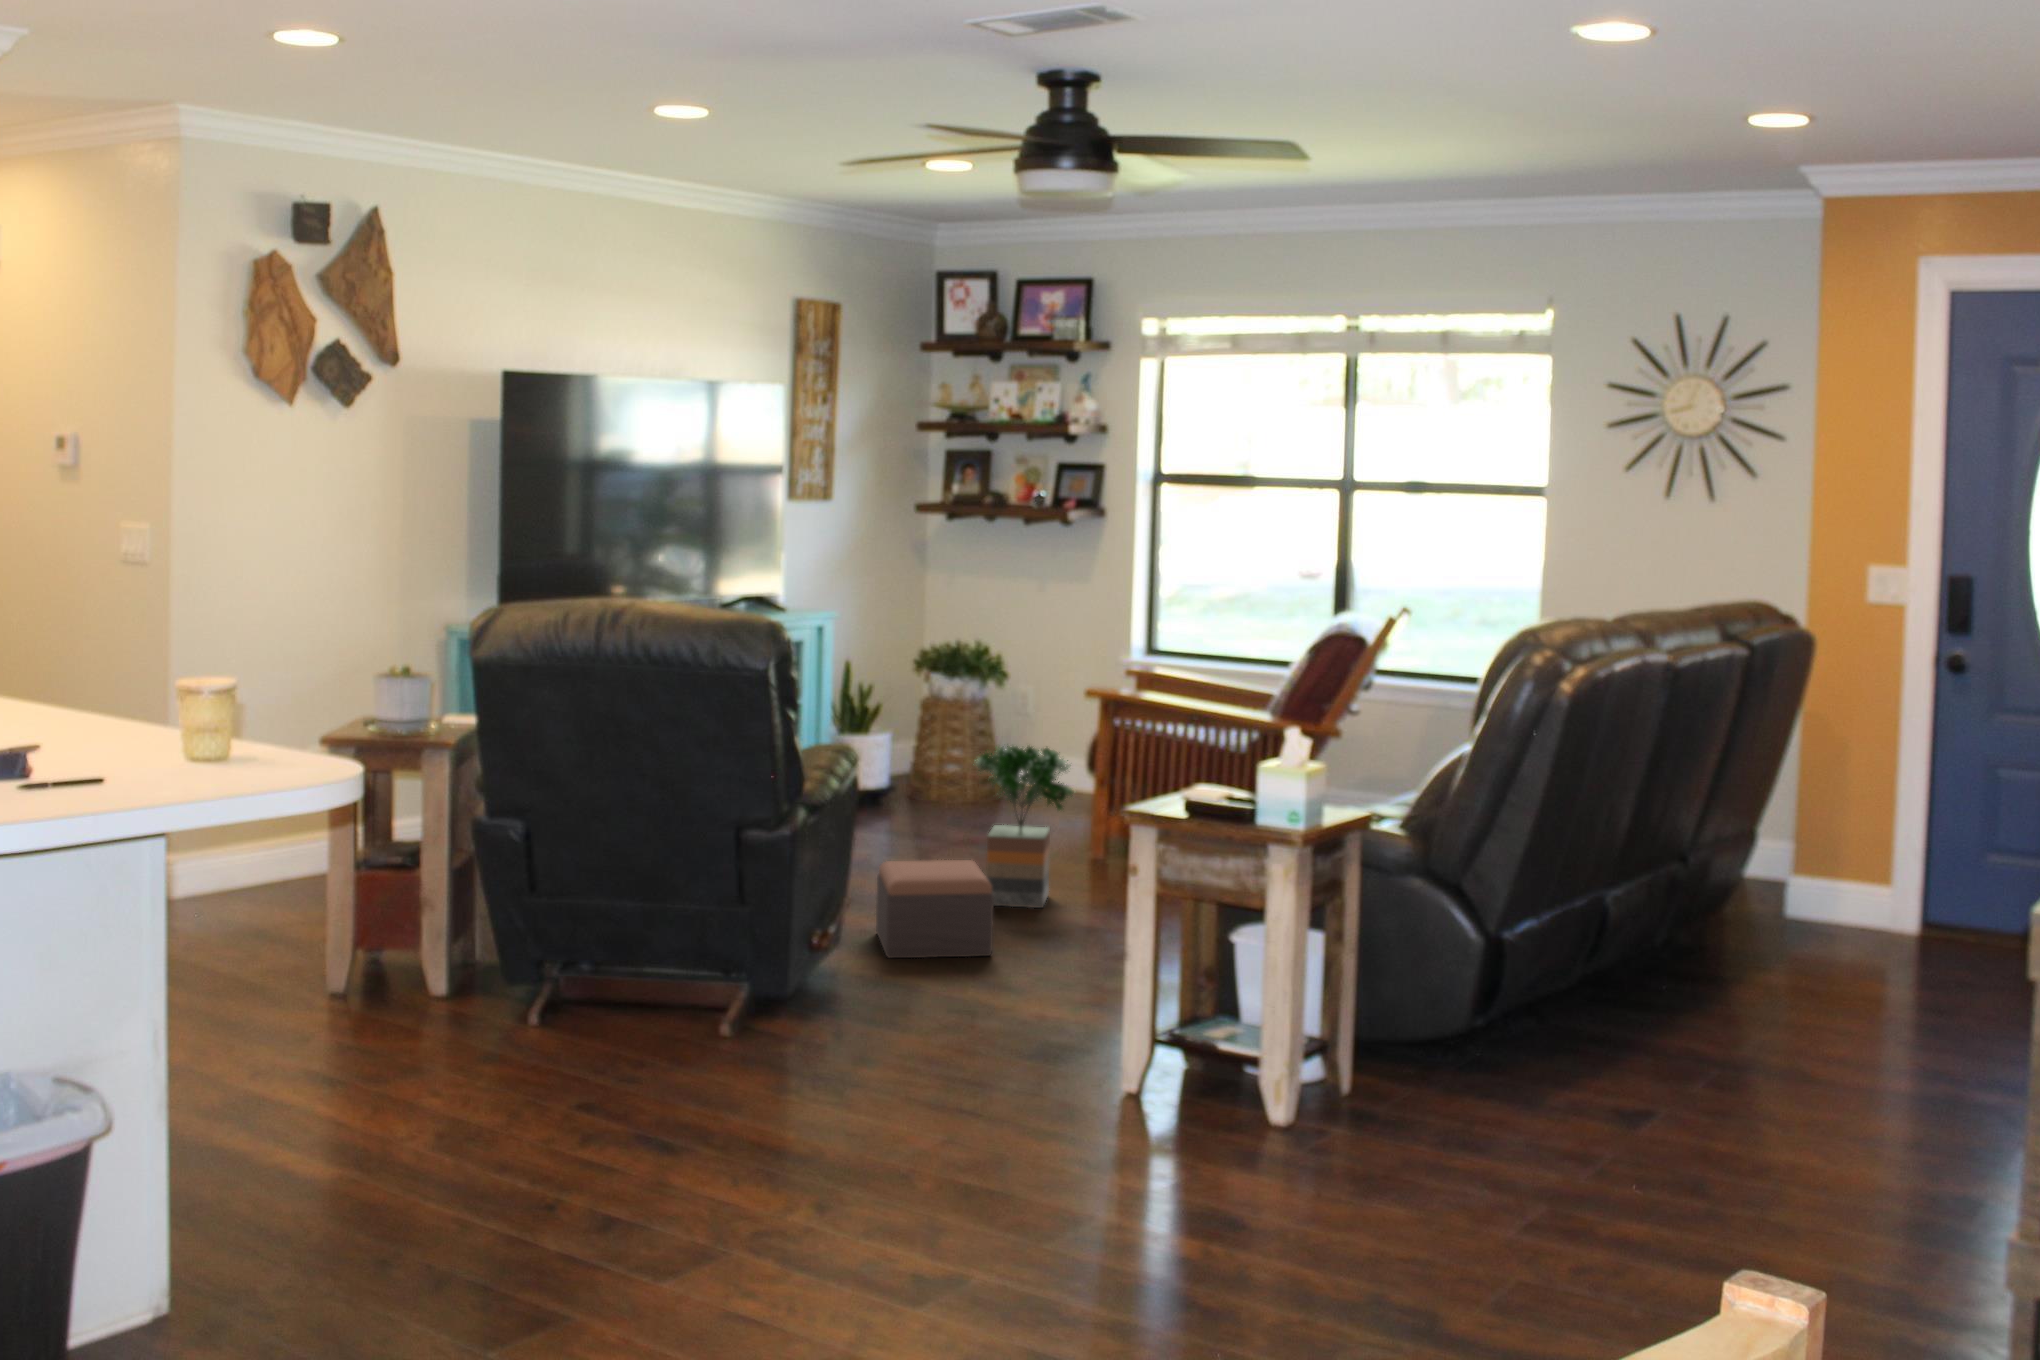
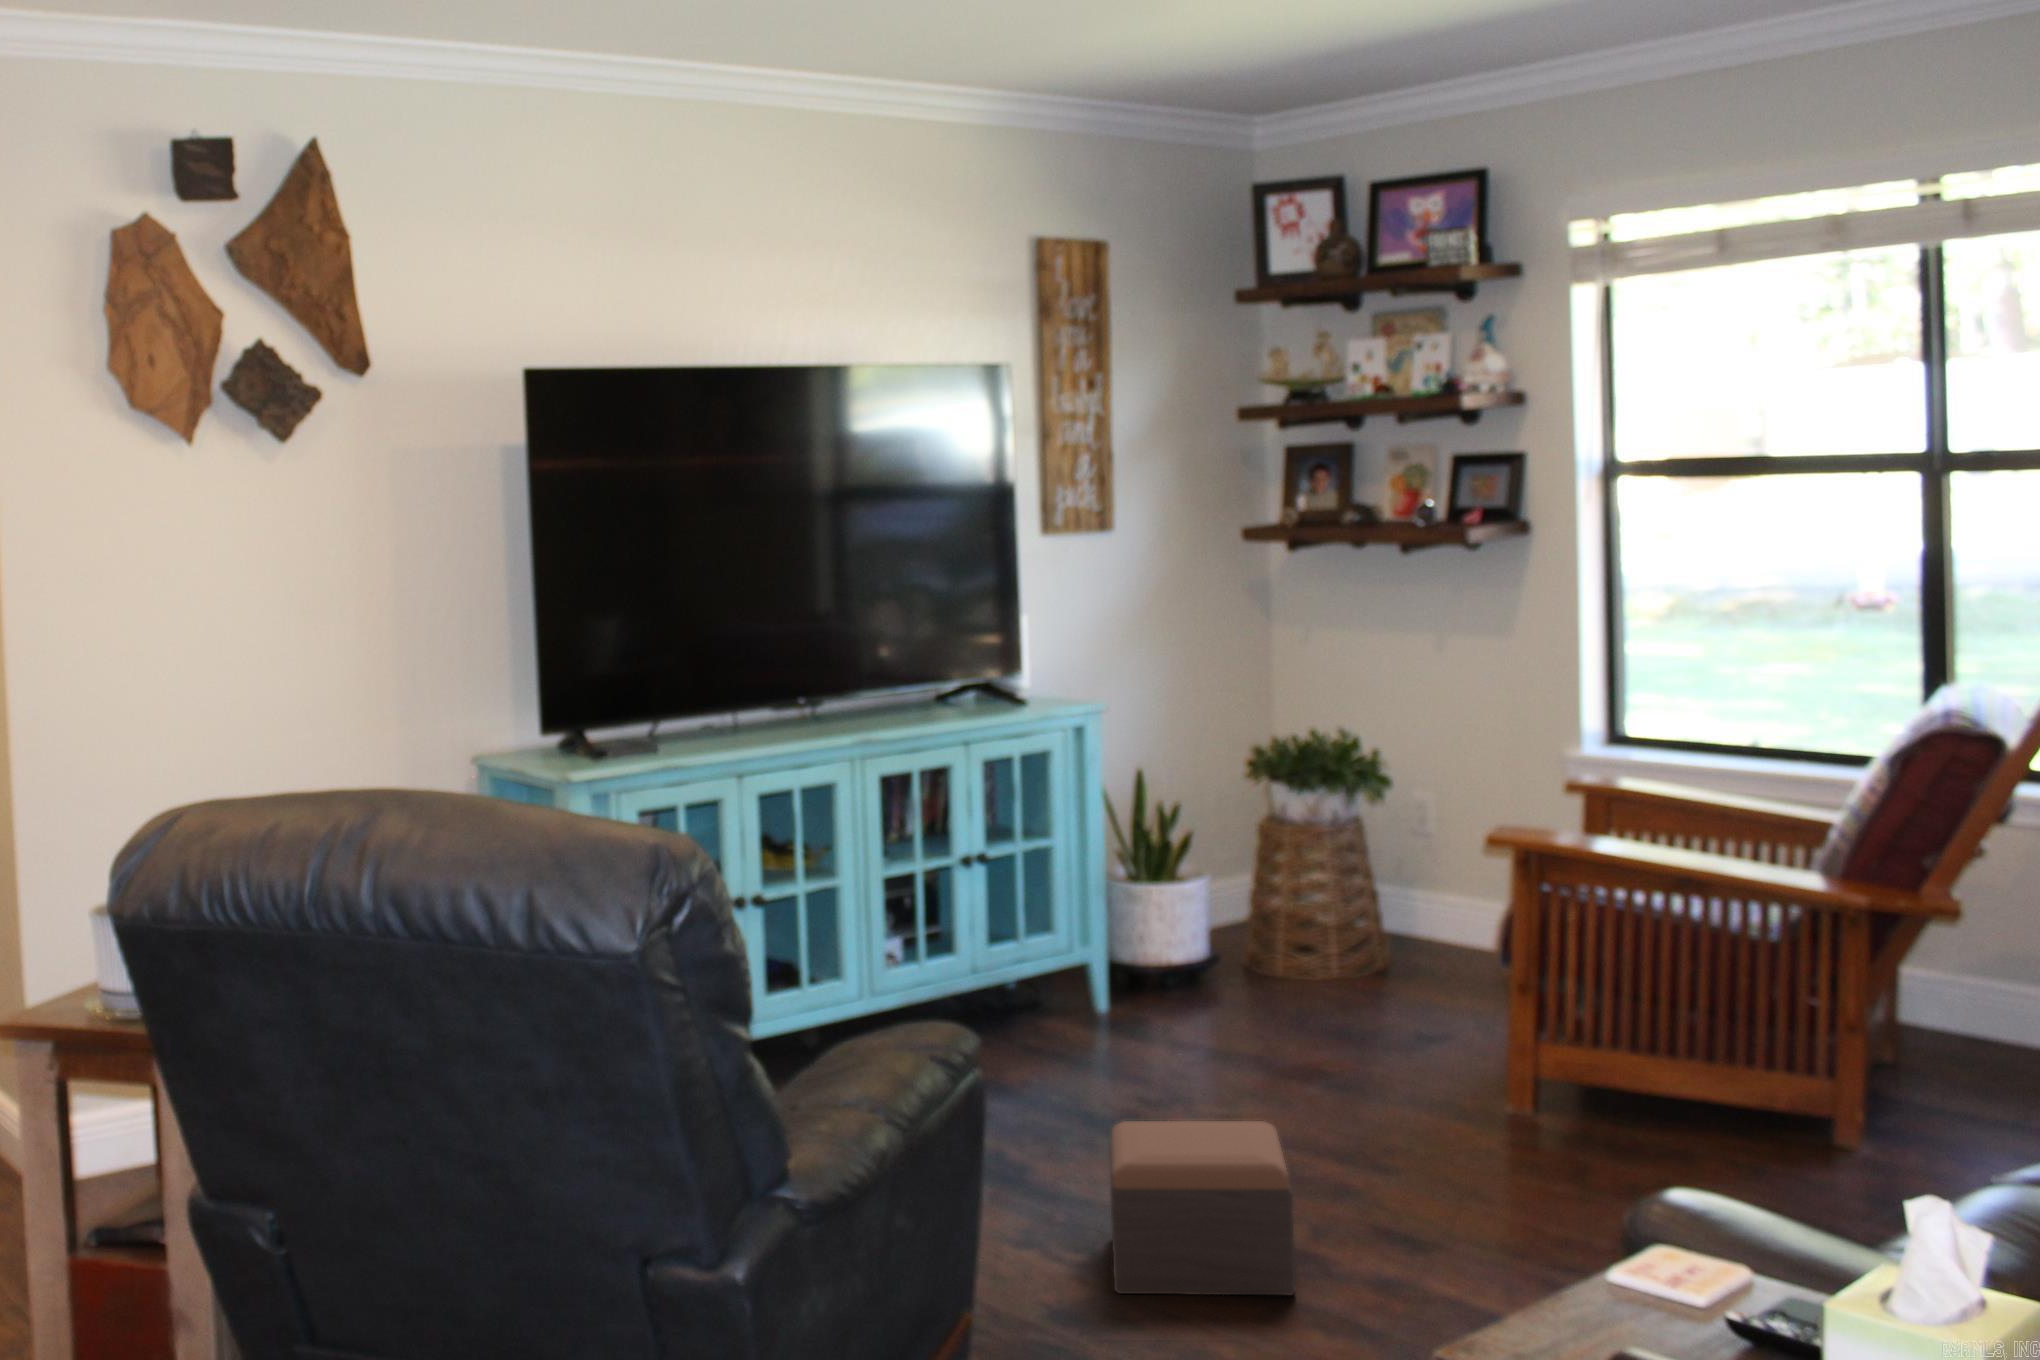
potted tree: present [975,746,1073,908] -> none [1279,914,1458,1191]

